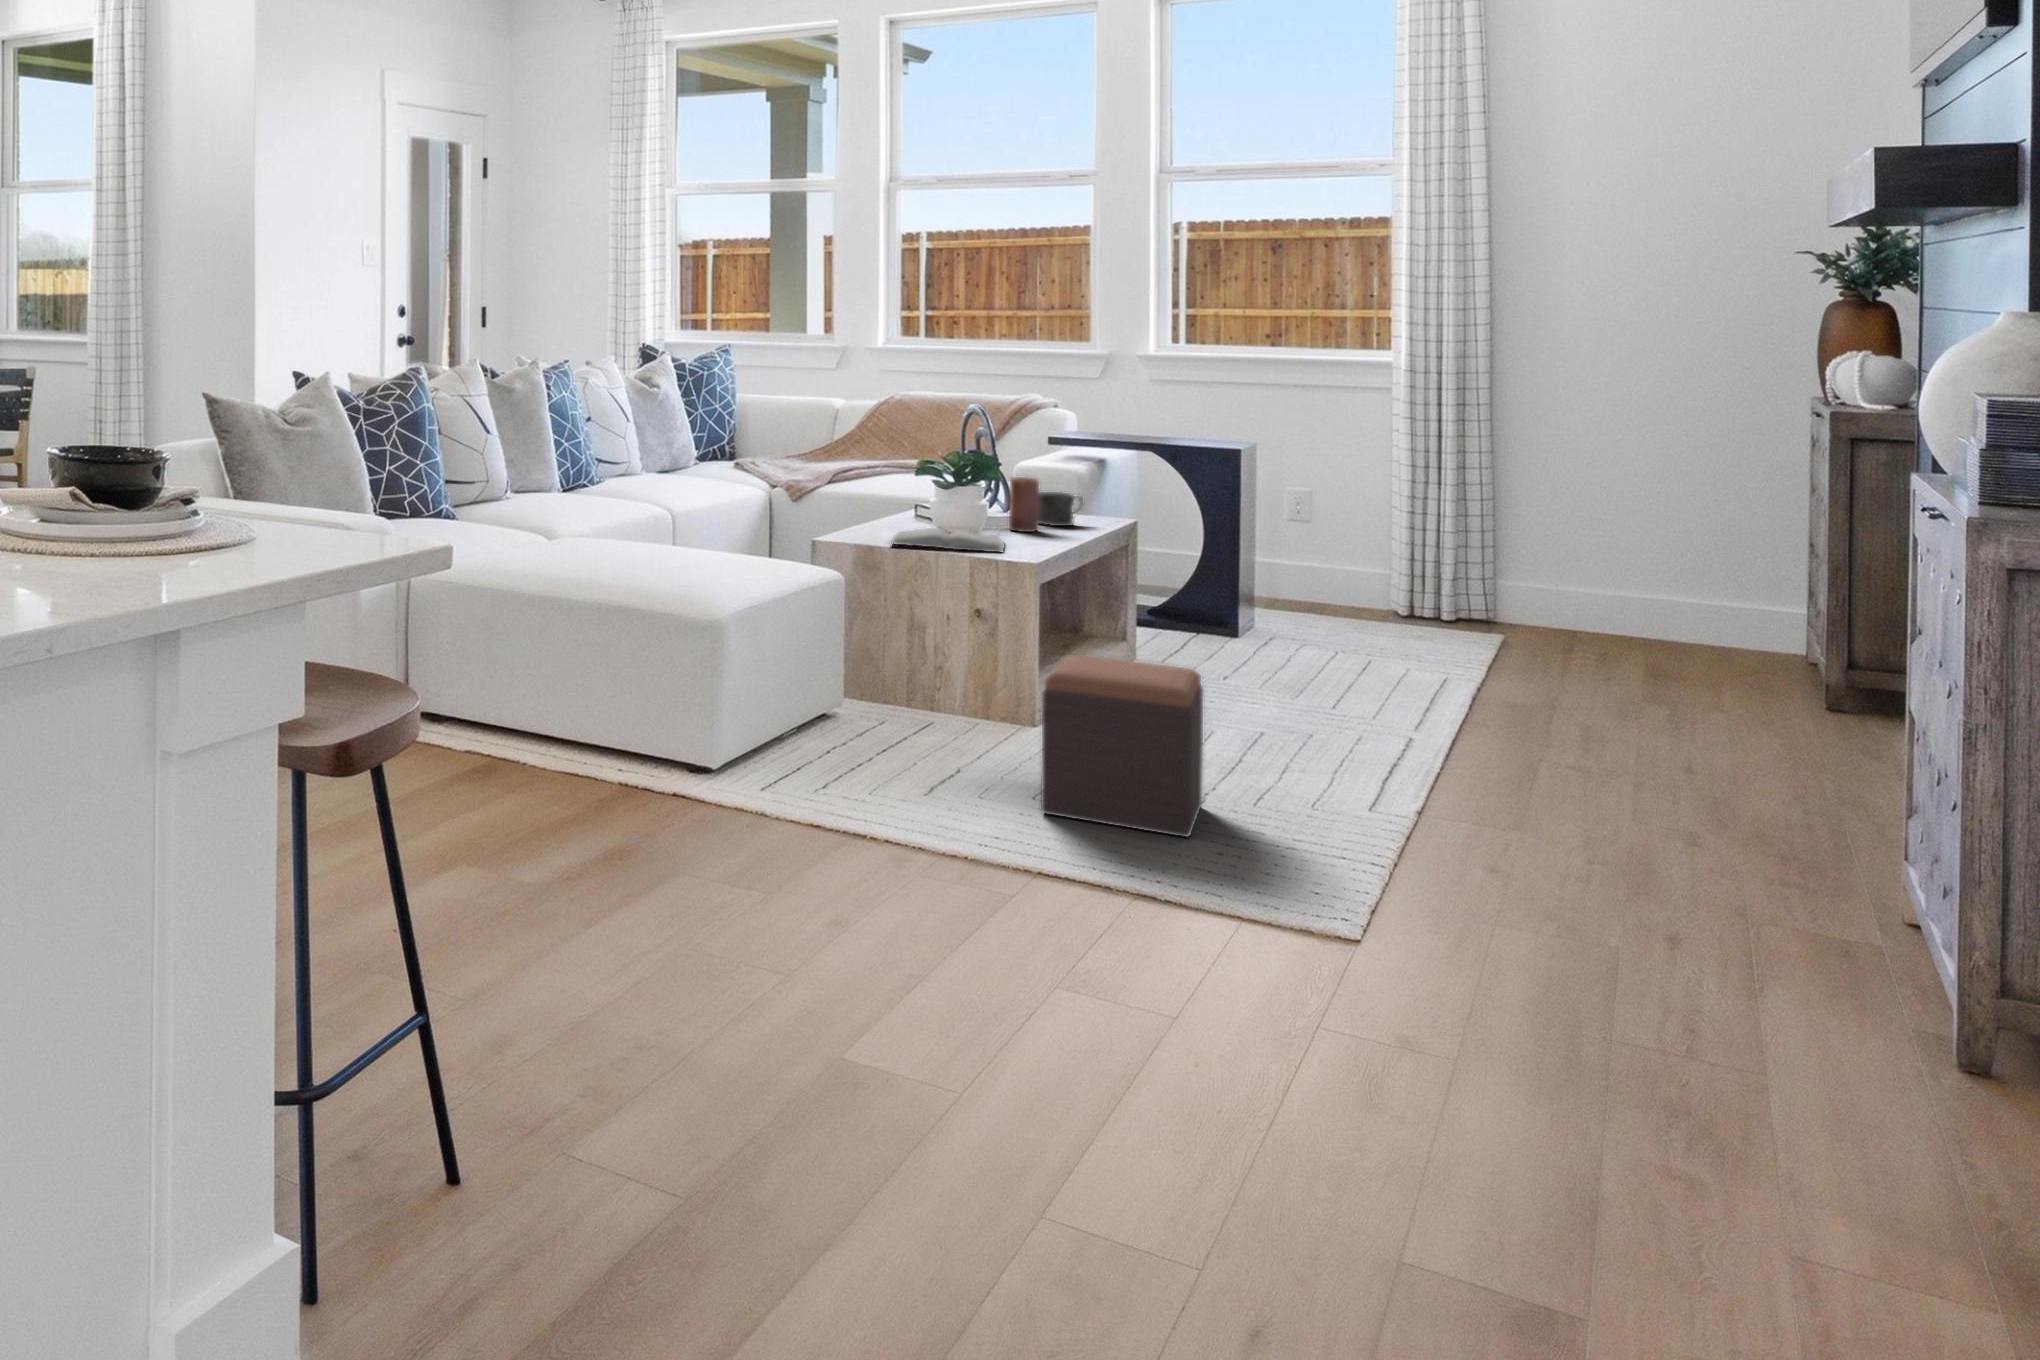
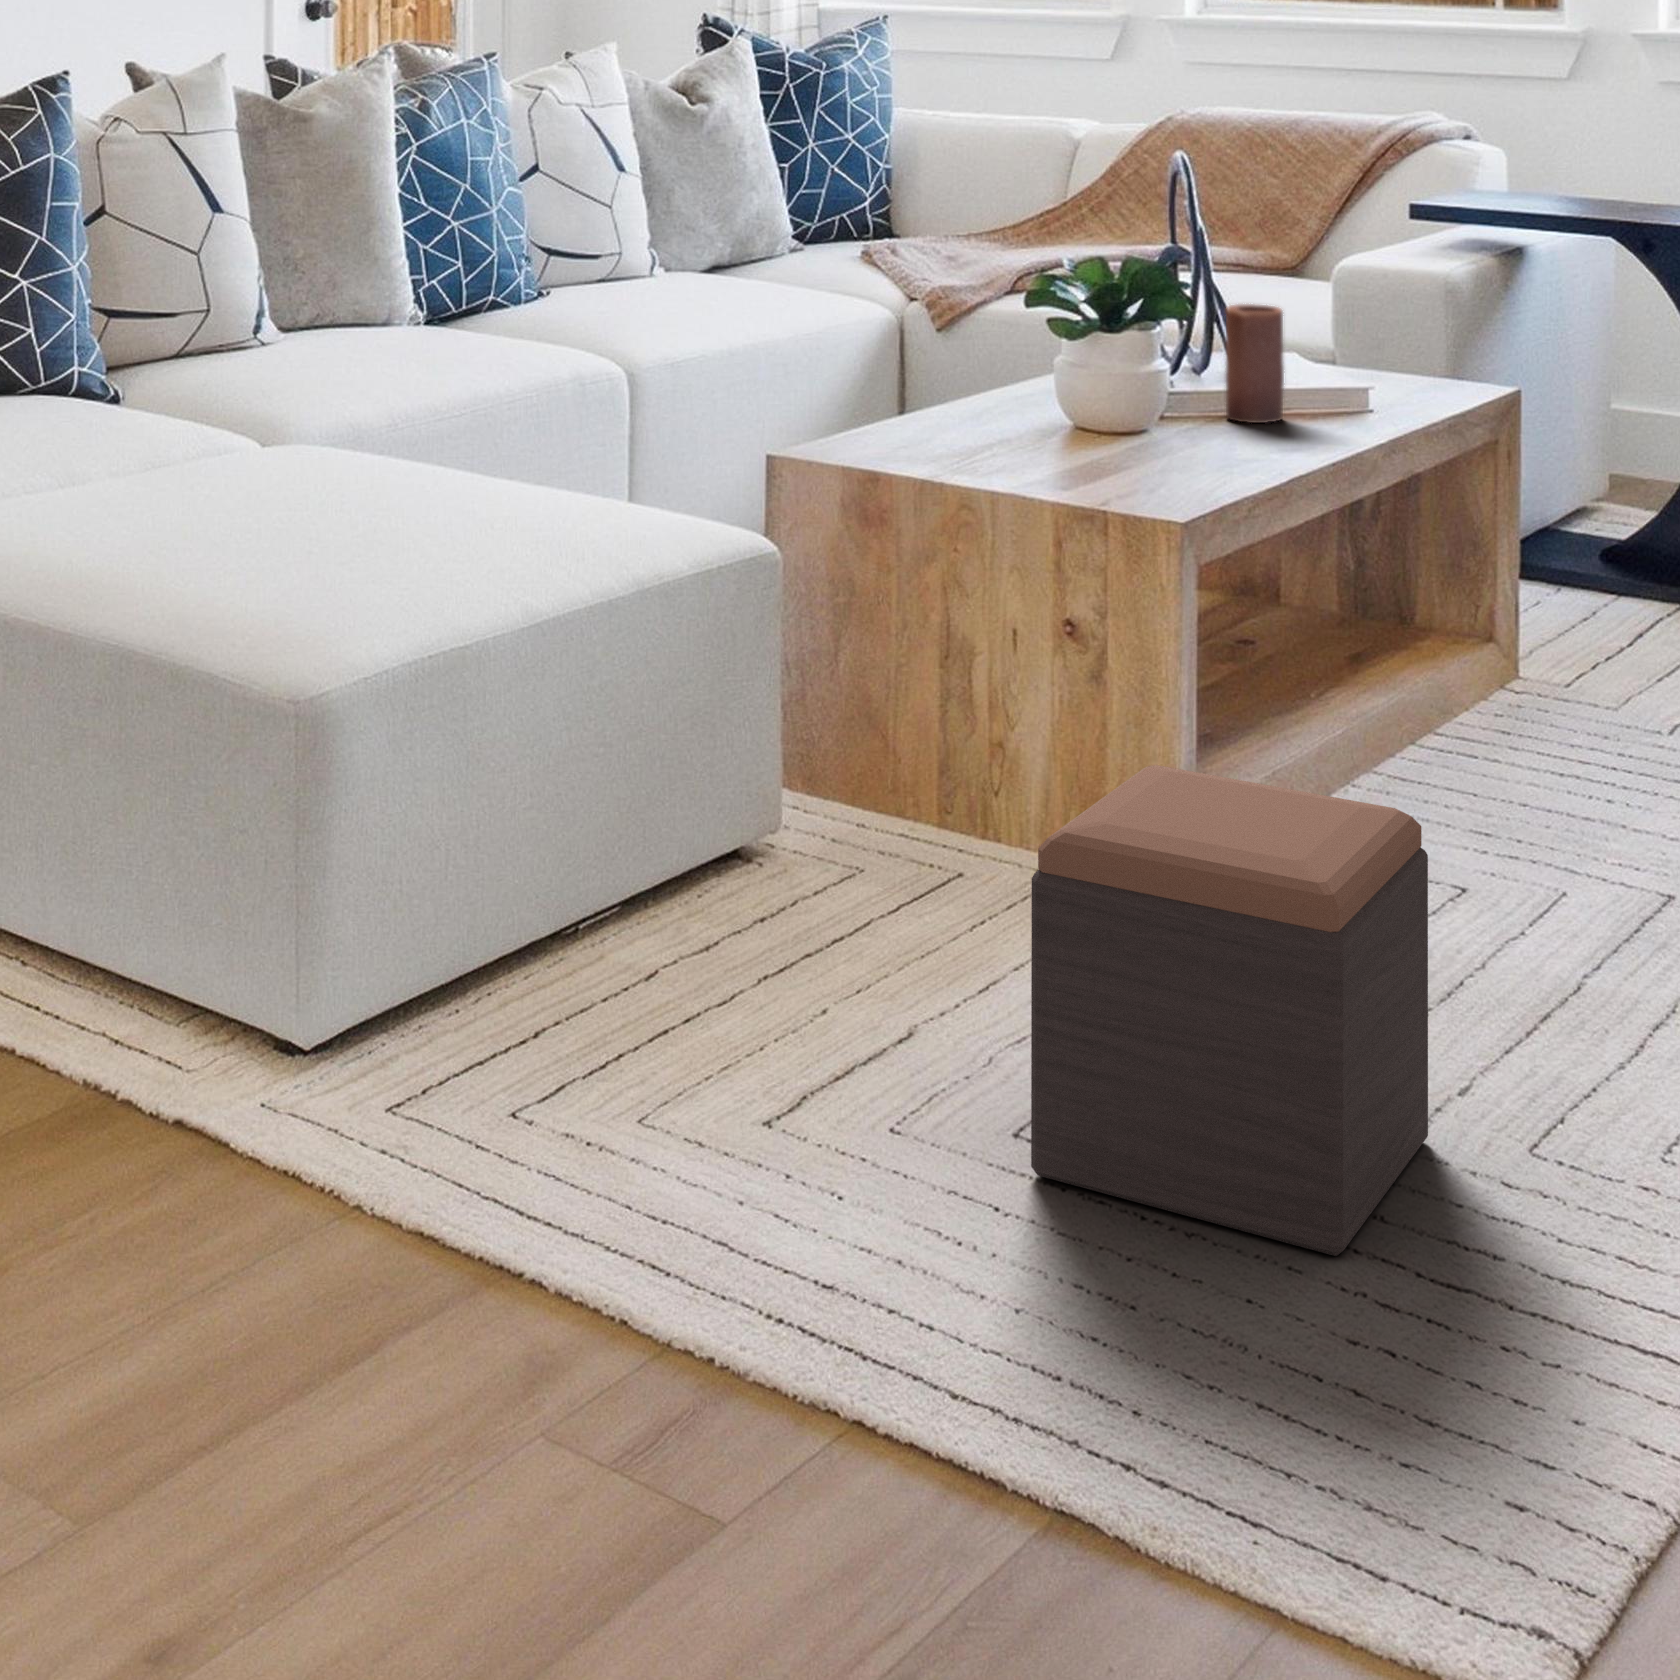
mug: present [1038,492,1082,526] -> none [1300,331,1390,406]
hardback book: present [891,528,1004,552] -> none [923,421,1179,484]

